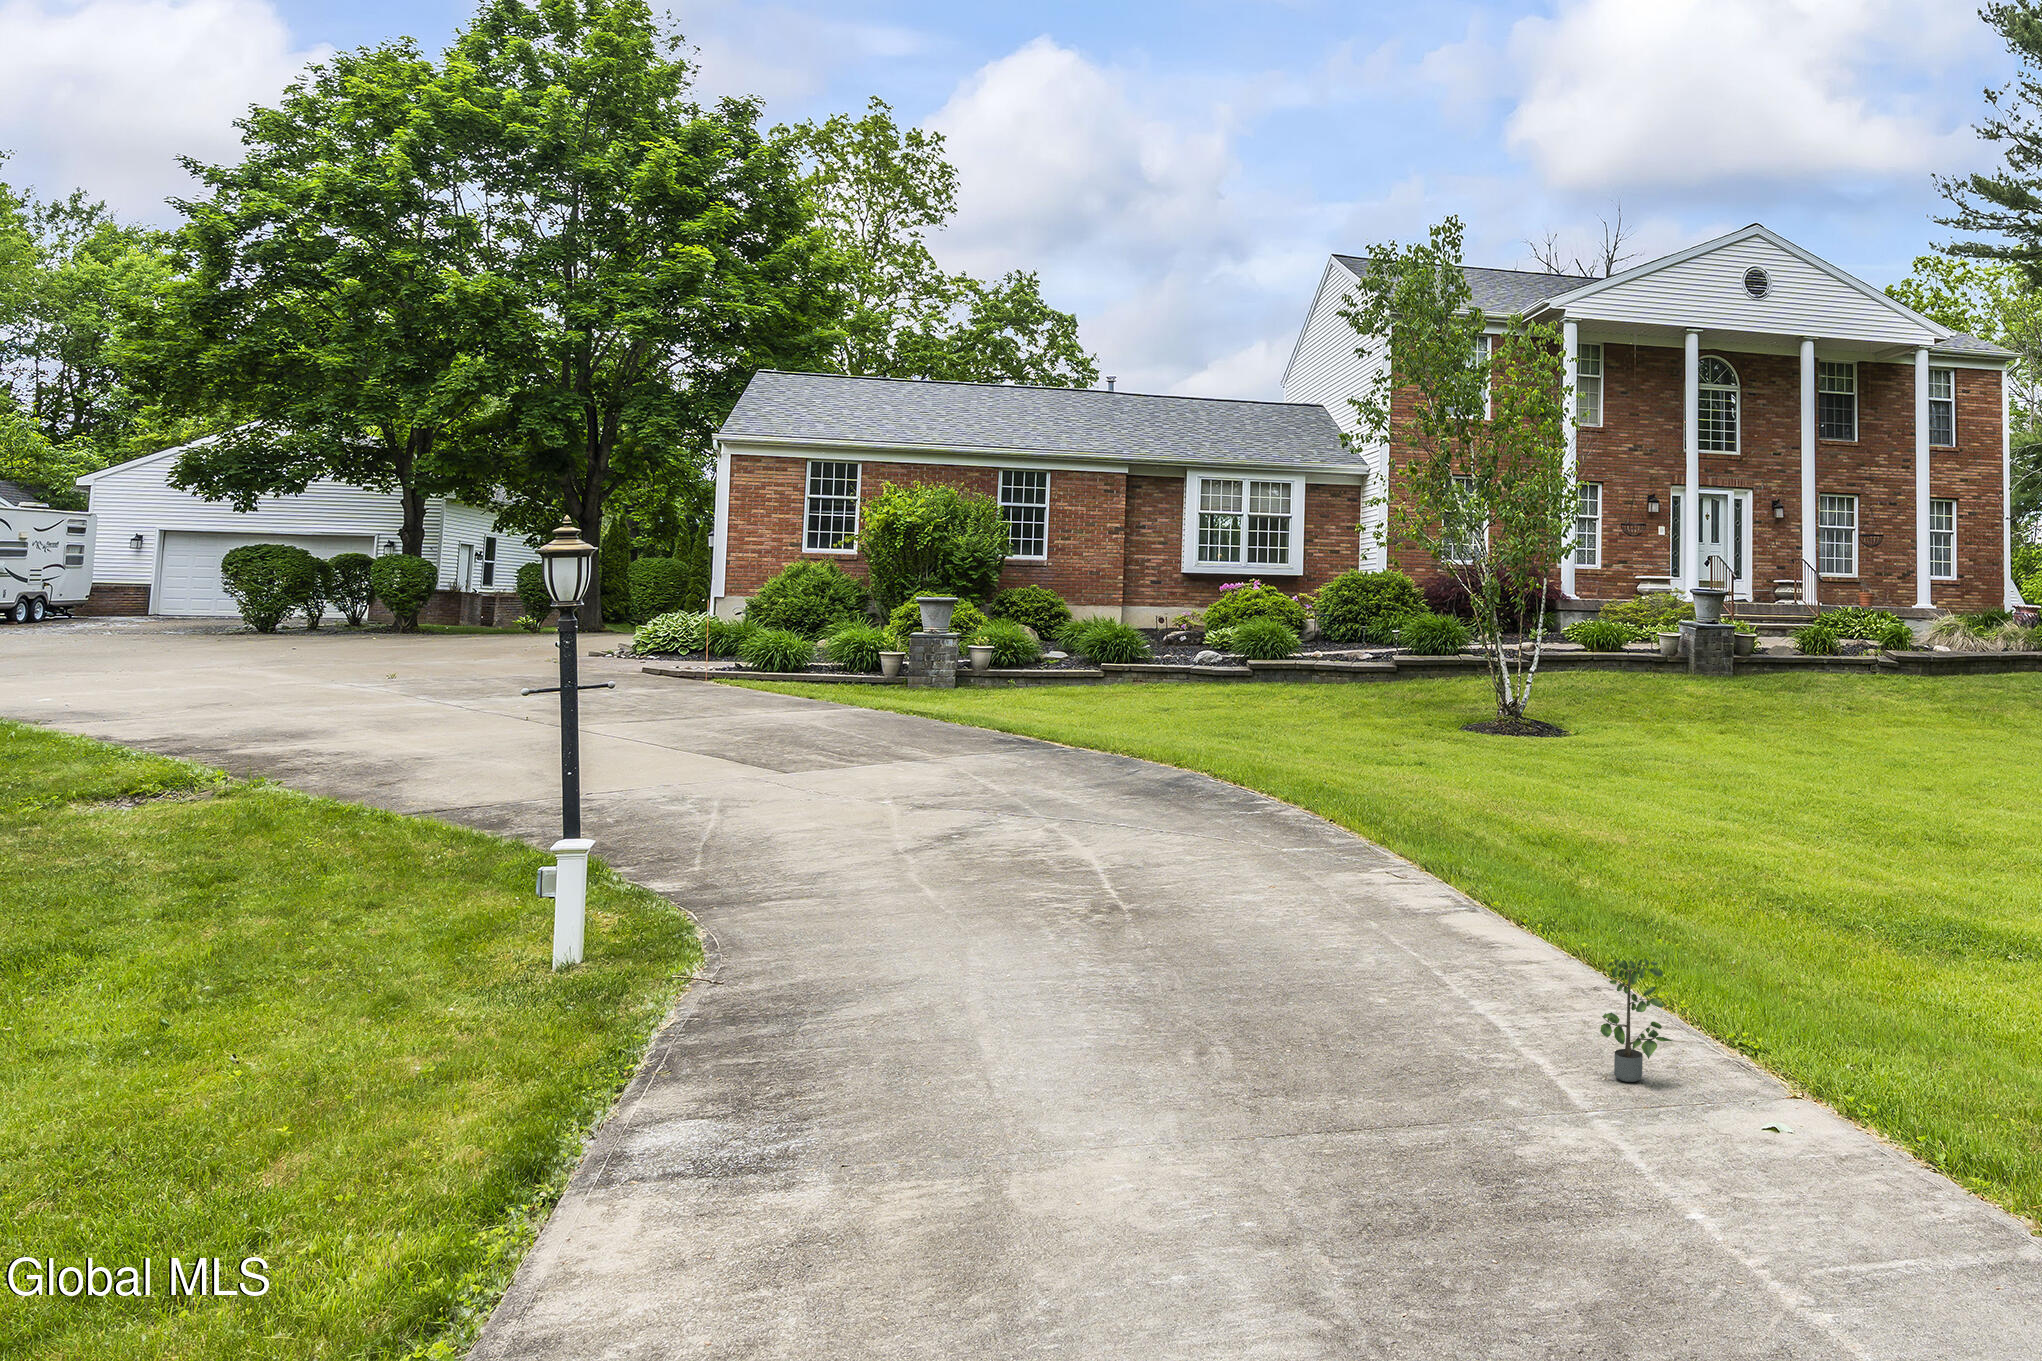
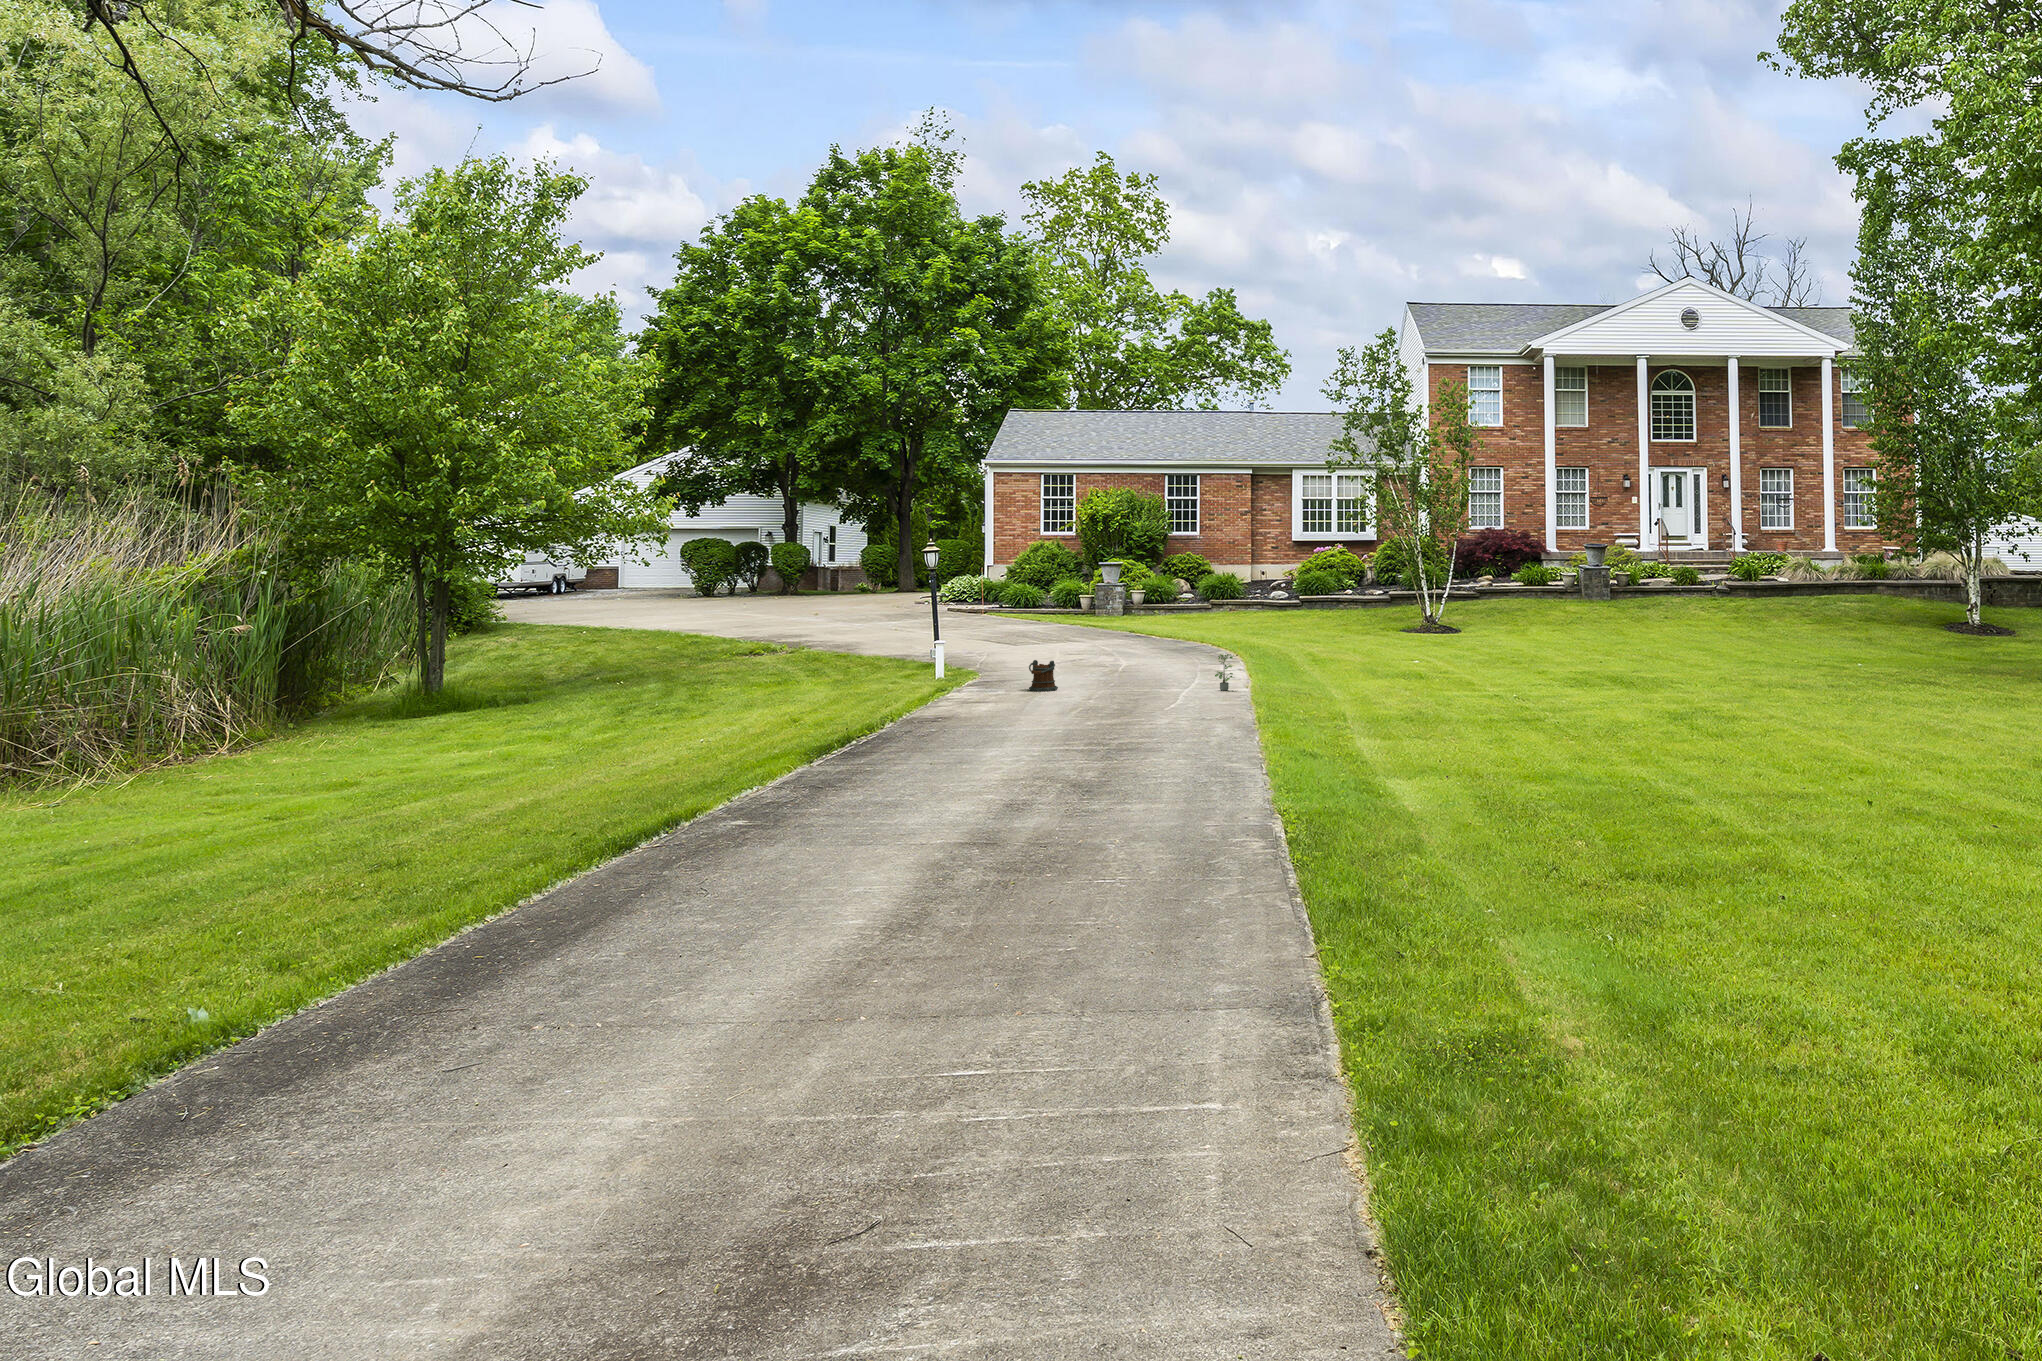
bucket: none [973,984,1074,1109] -> present [1029,660,1058,692]

